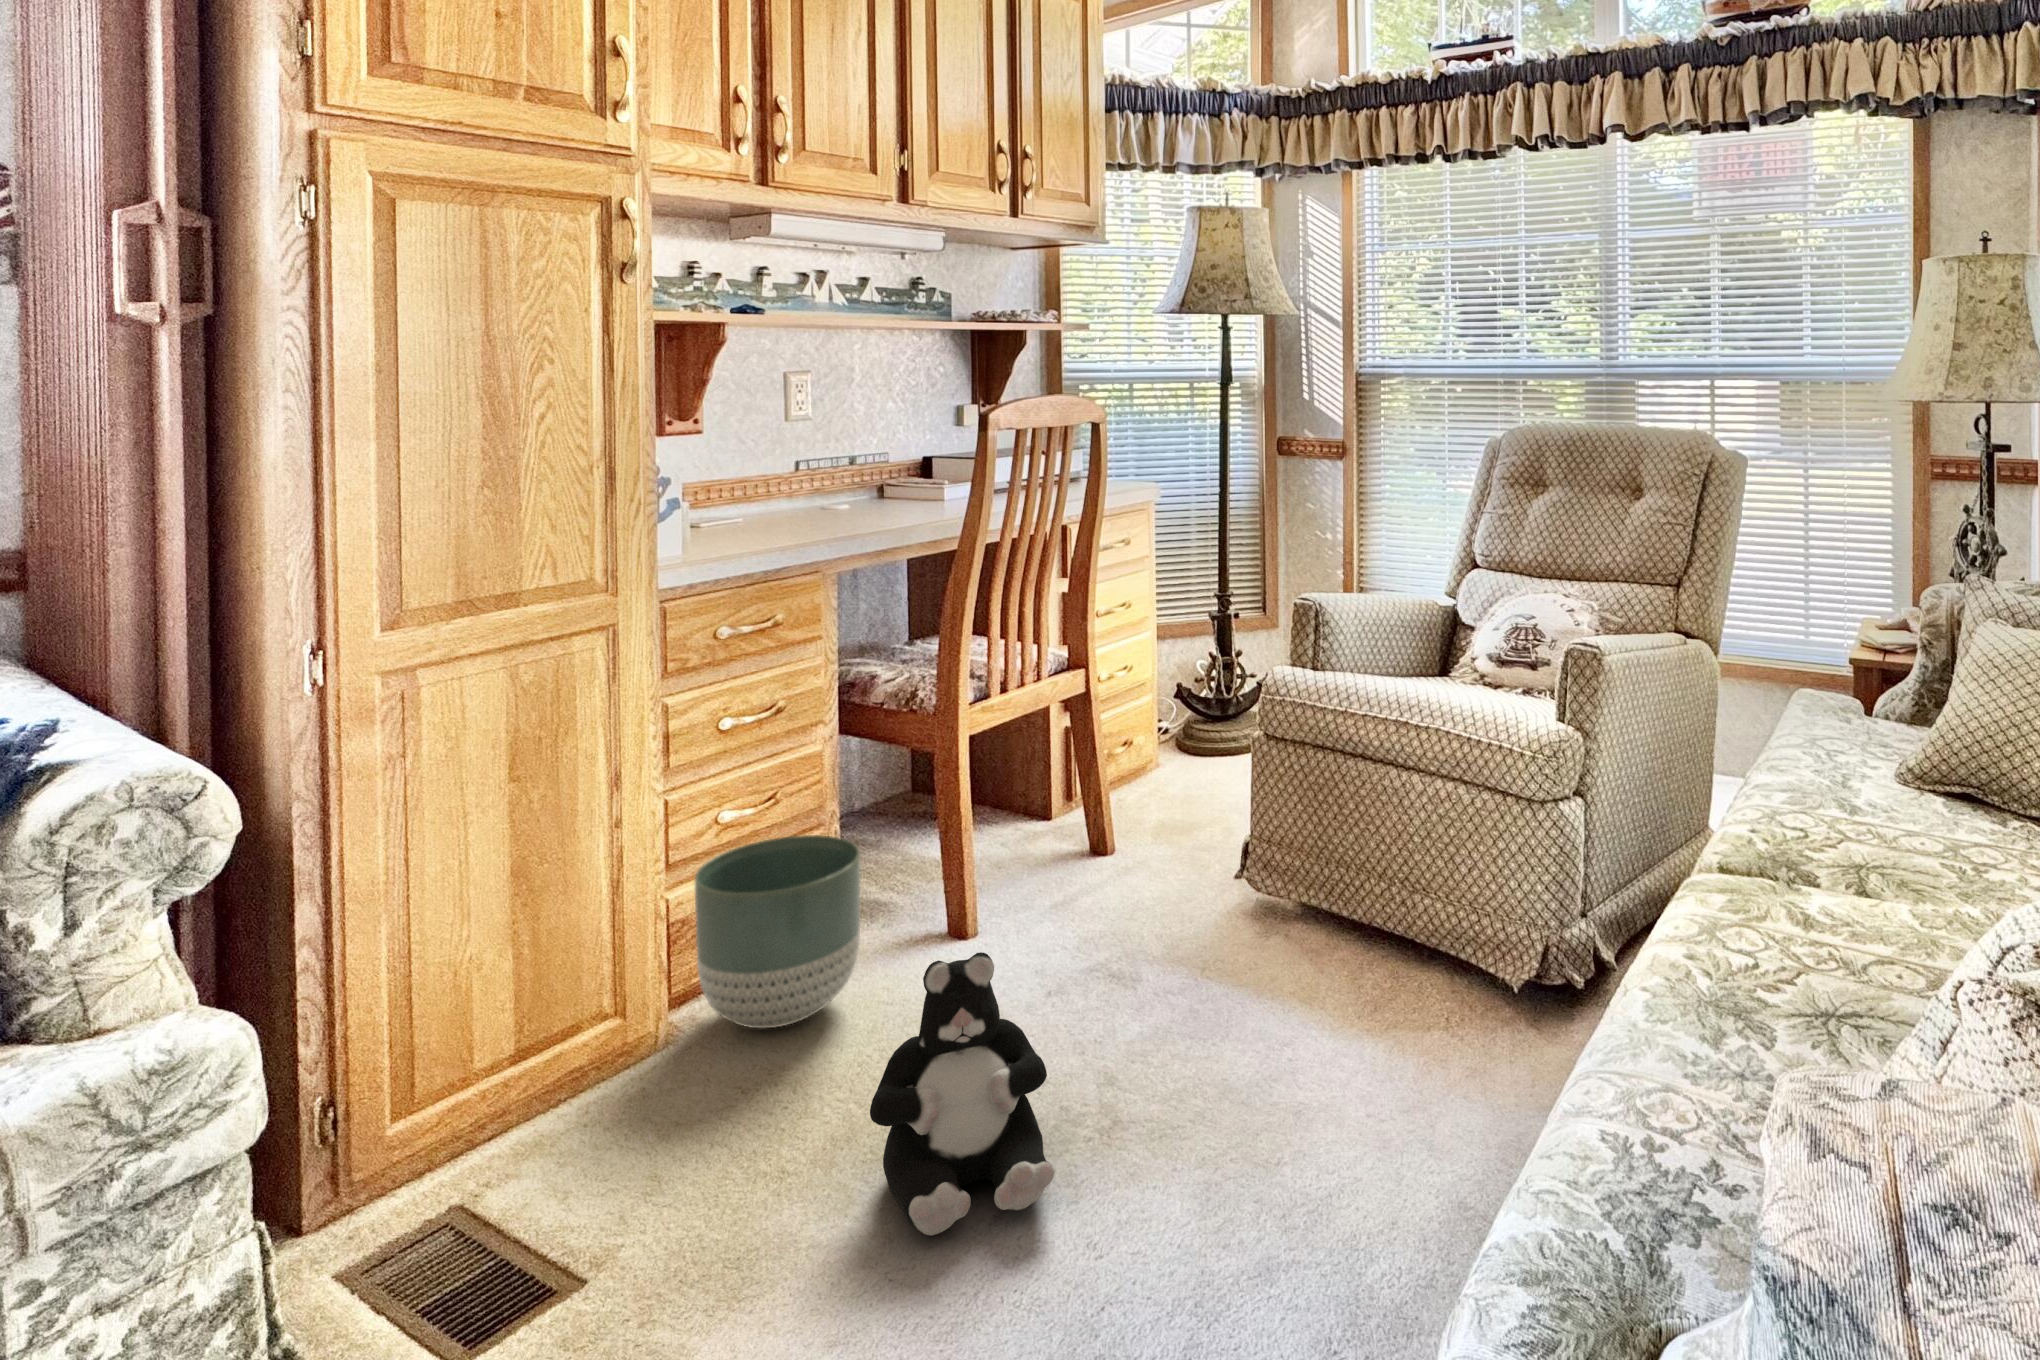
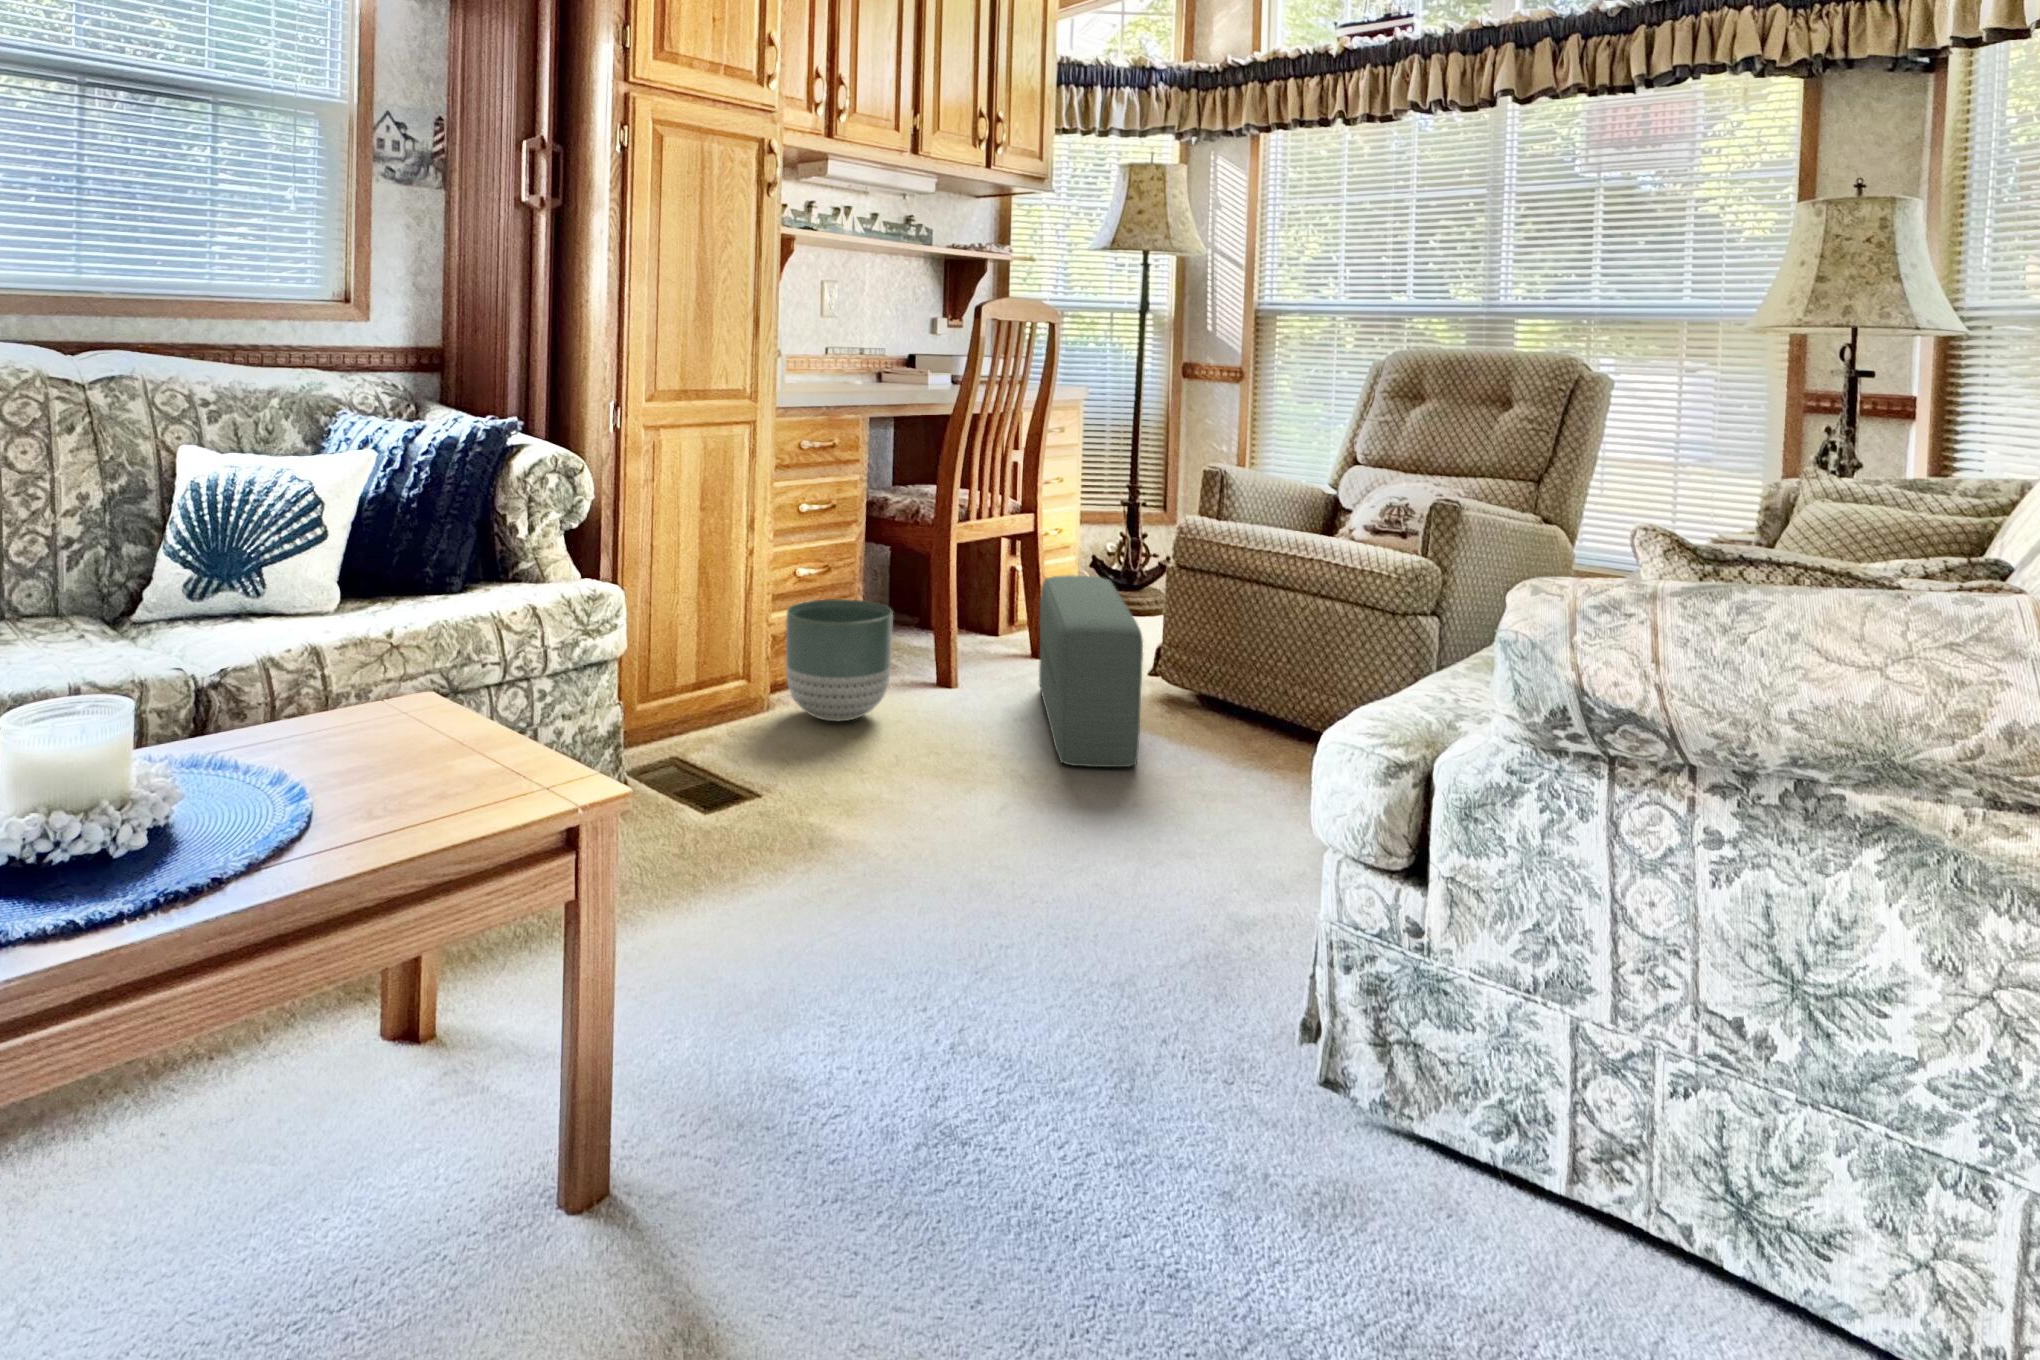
pouf: none [1082,757,1205,1062] -> present [1039,575,1143,767]
plush toy: present [870,952,1055,1236] -> none [921,658,1044,823]

